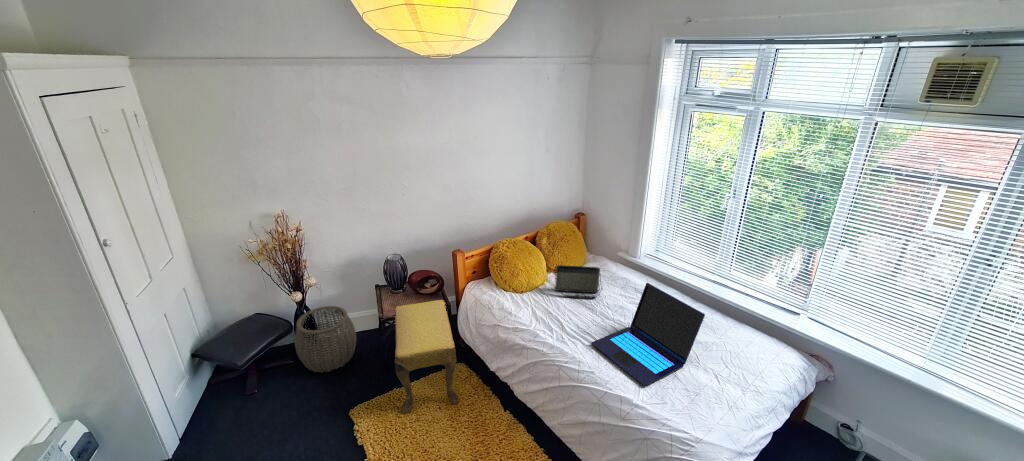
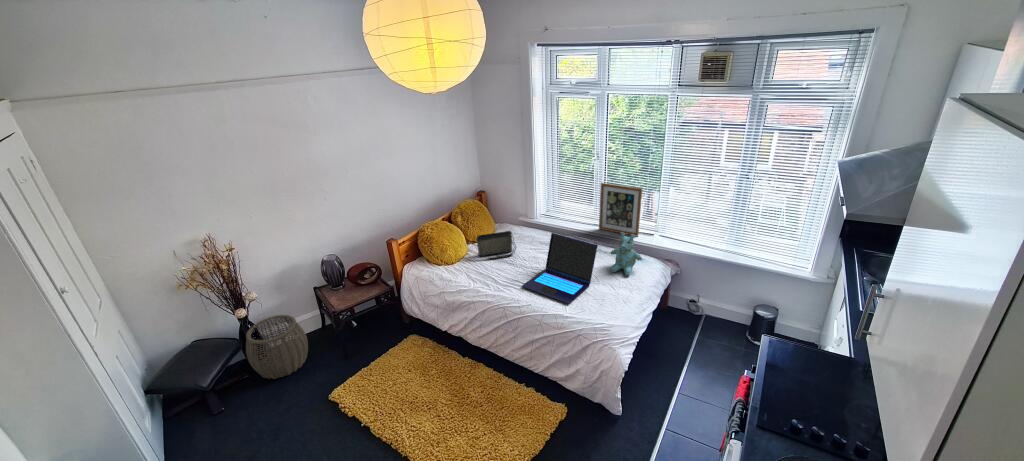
picture frame: none [721,229,795,311] -> present [599,183,642,236]
footstool: present [395,300,458,413] -> none [344,285,422,385]
stuffed bear: none [721,304,773,366] -> present [611,233,642,276]

